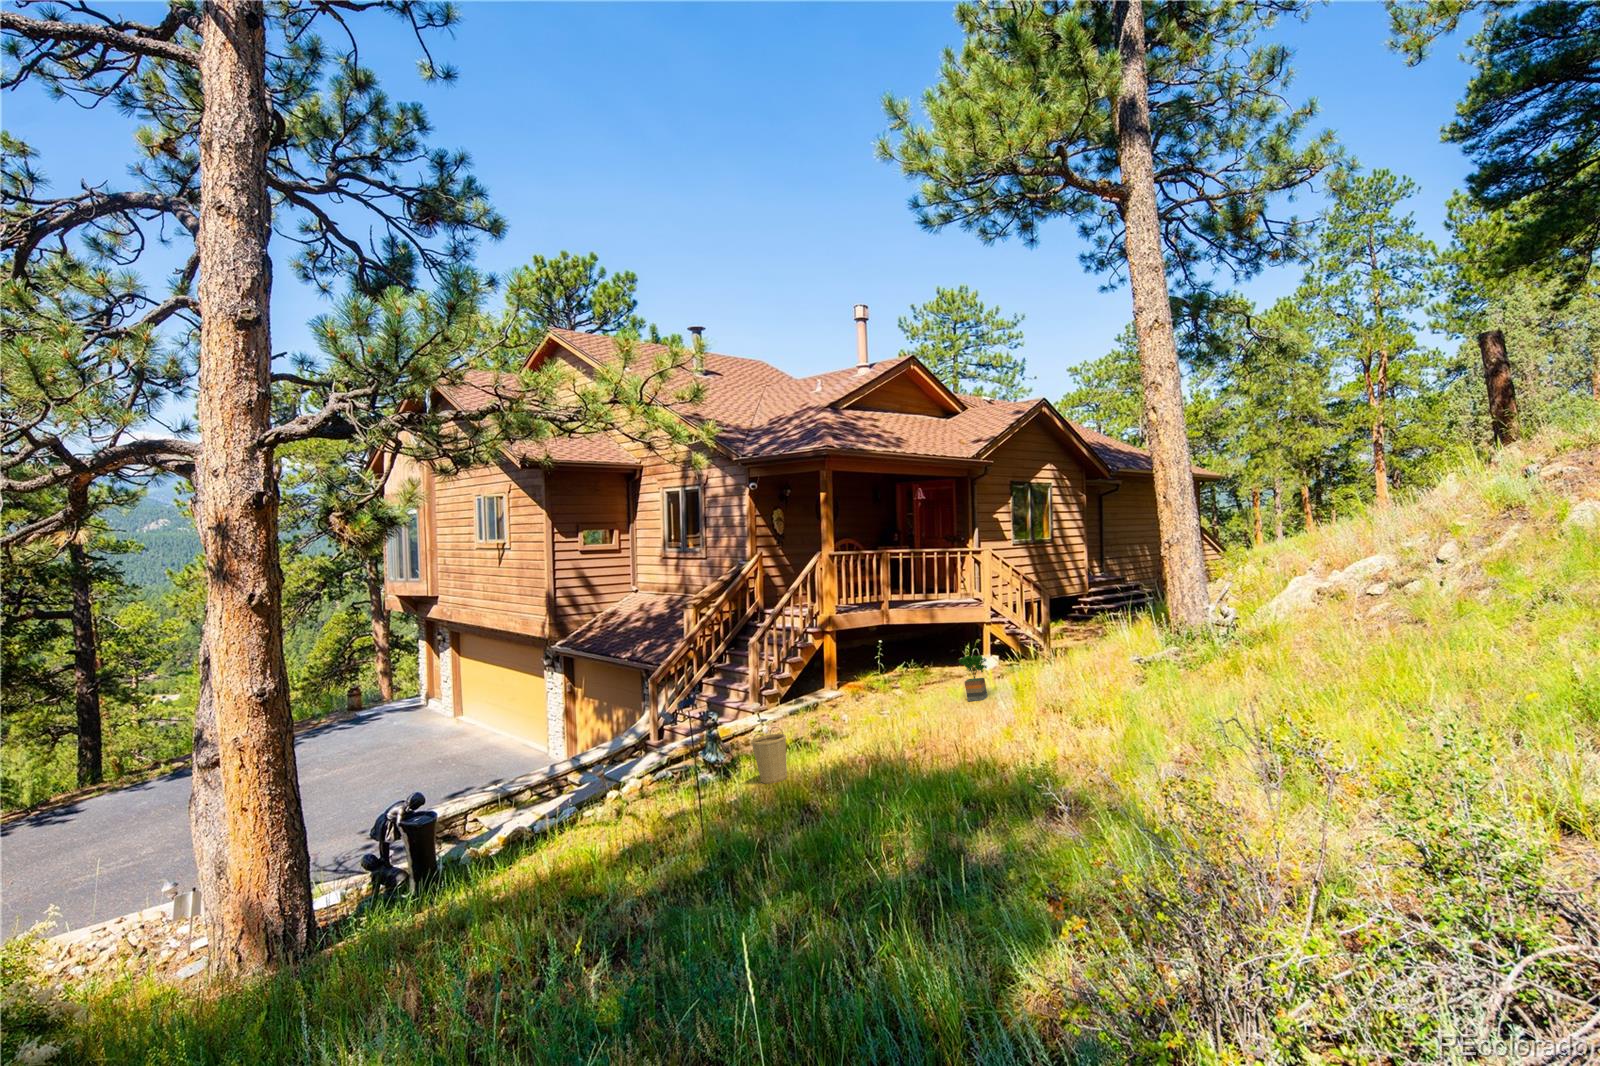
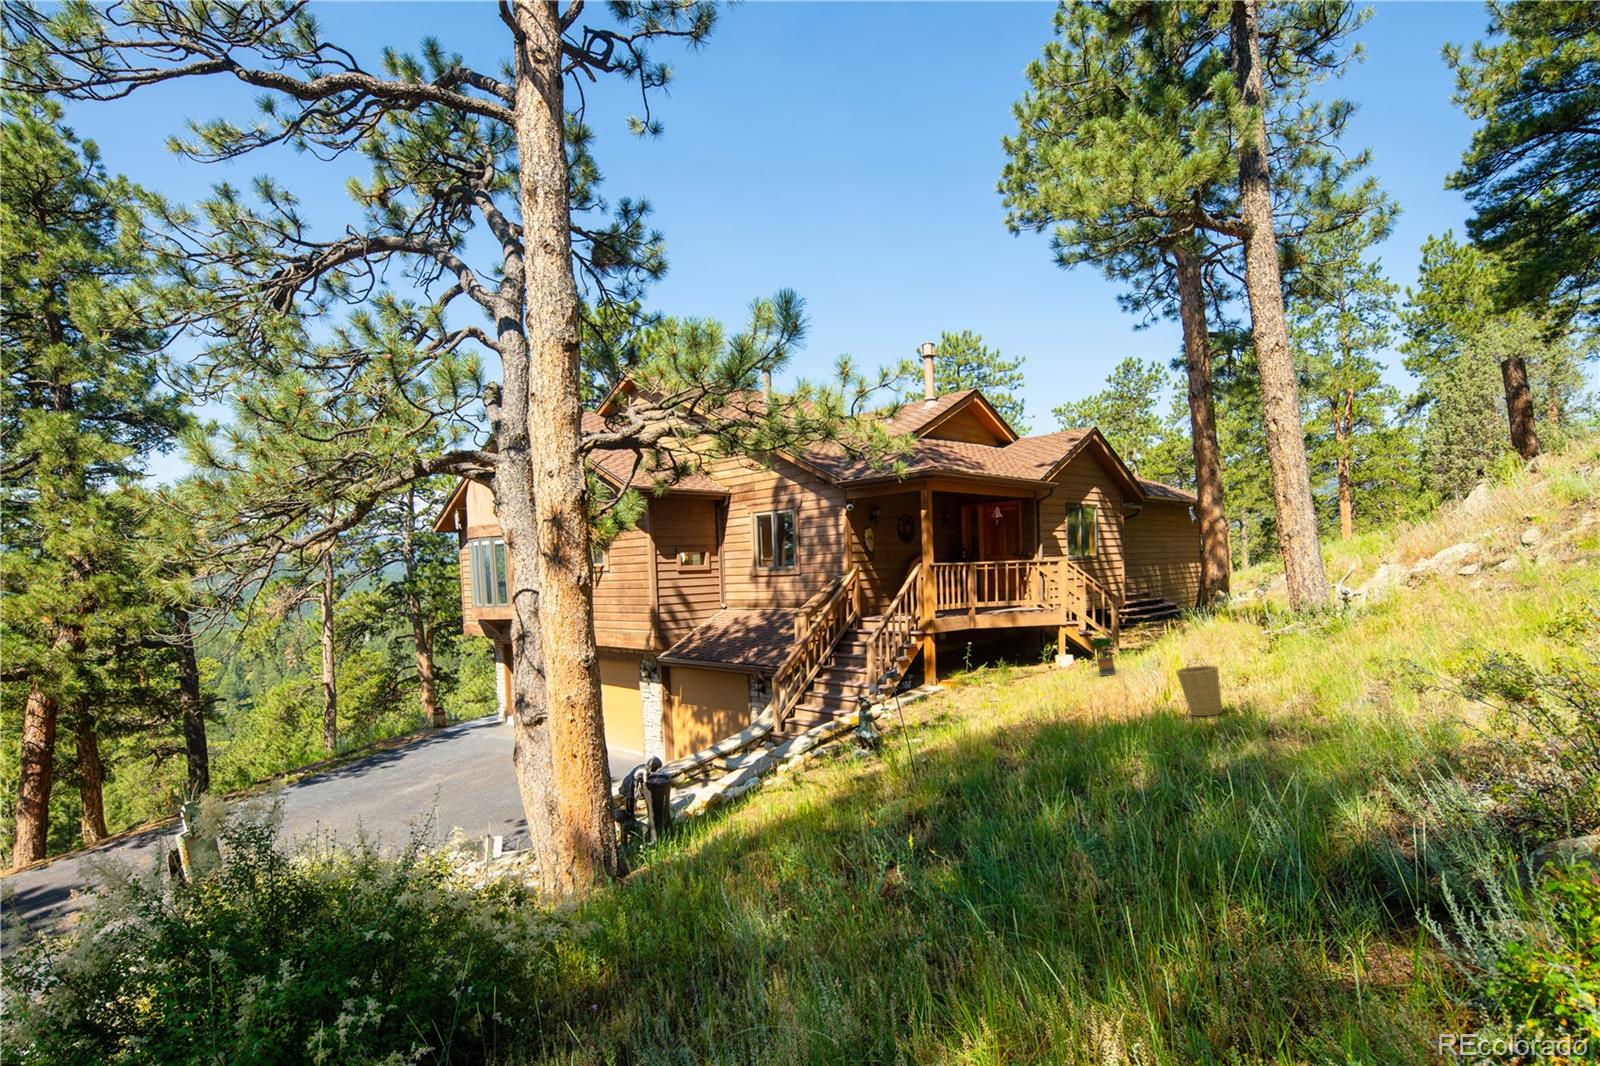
basket: present [751,727,787,784] -> present [1176,659,1222,716]

